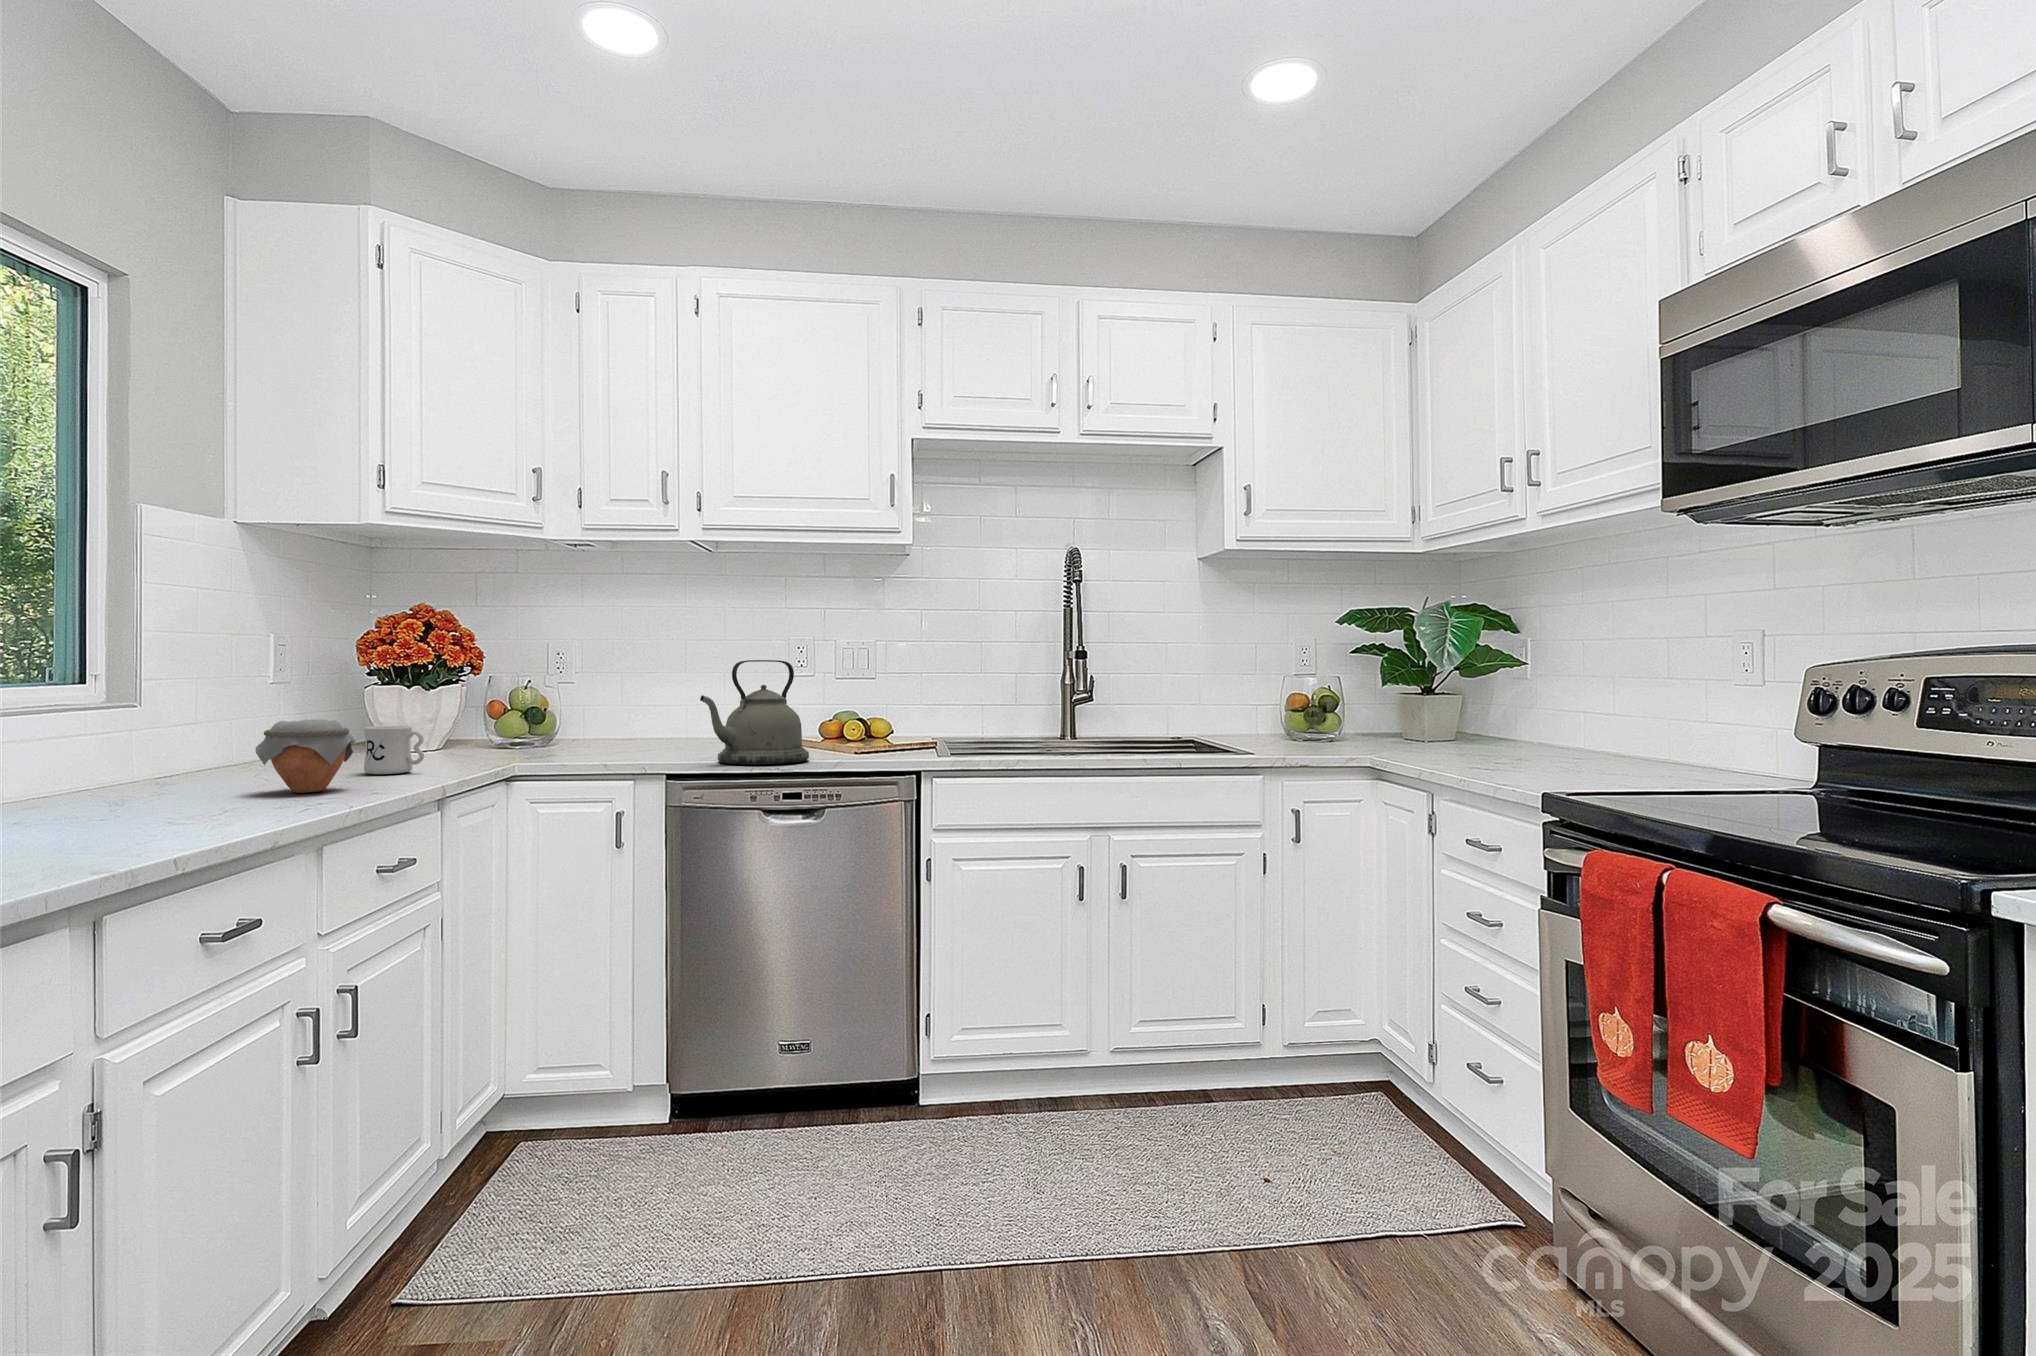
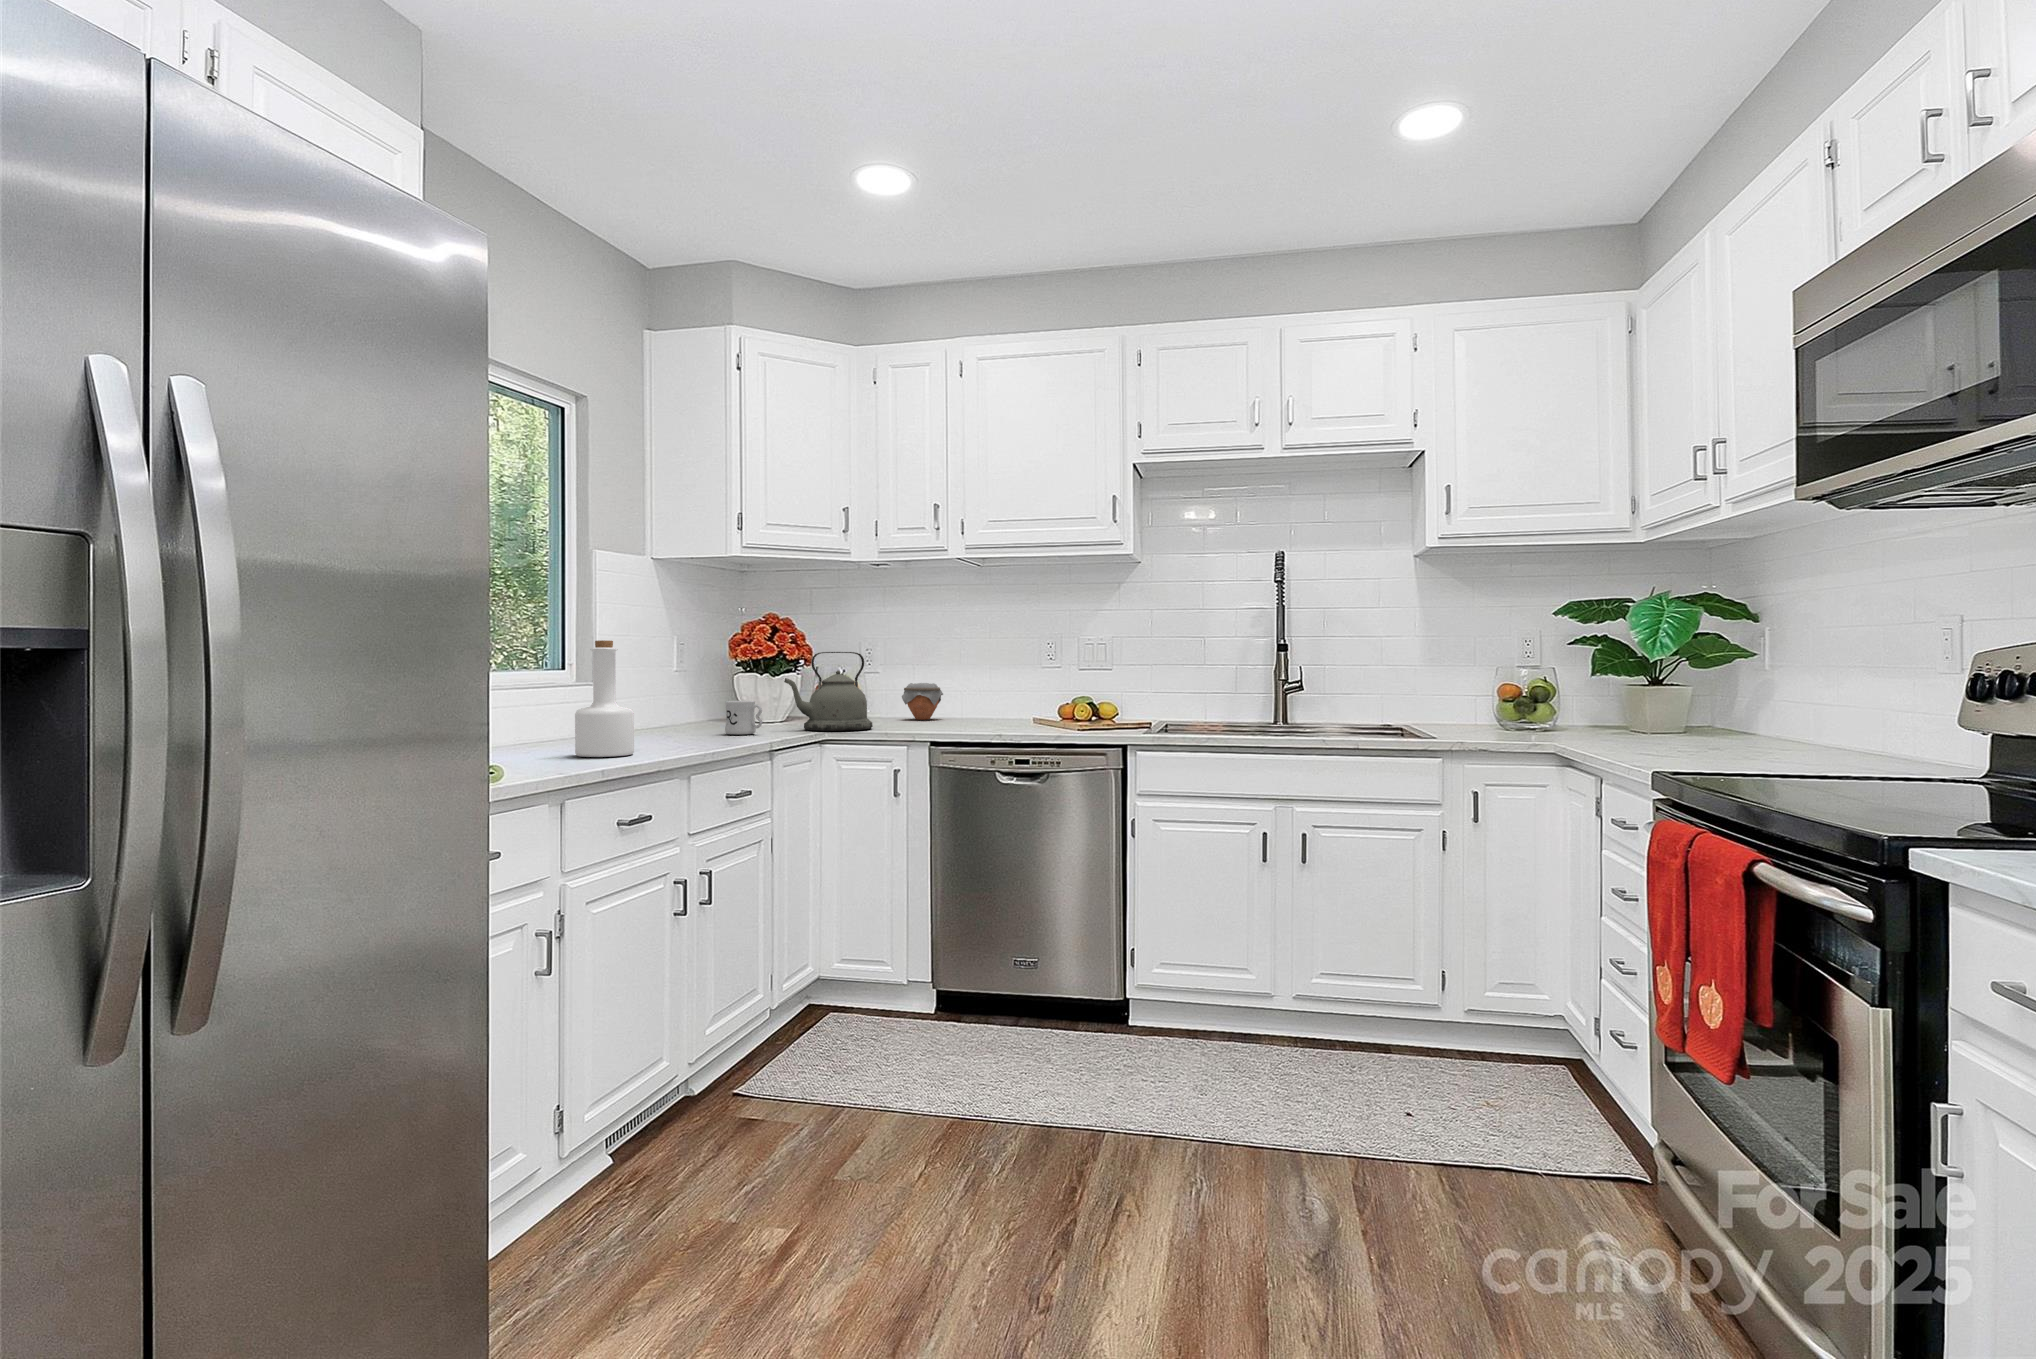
bottle: none [114,640,226,826] -> present [575,640,634,757]
kettle: present [700,660,809,764] -> present [784,652,873,731]
jar: present [256,720,356,793] -> present [902,683,943,720]

